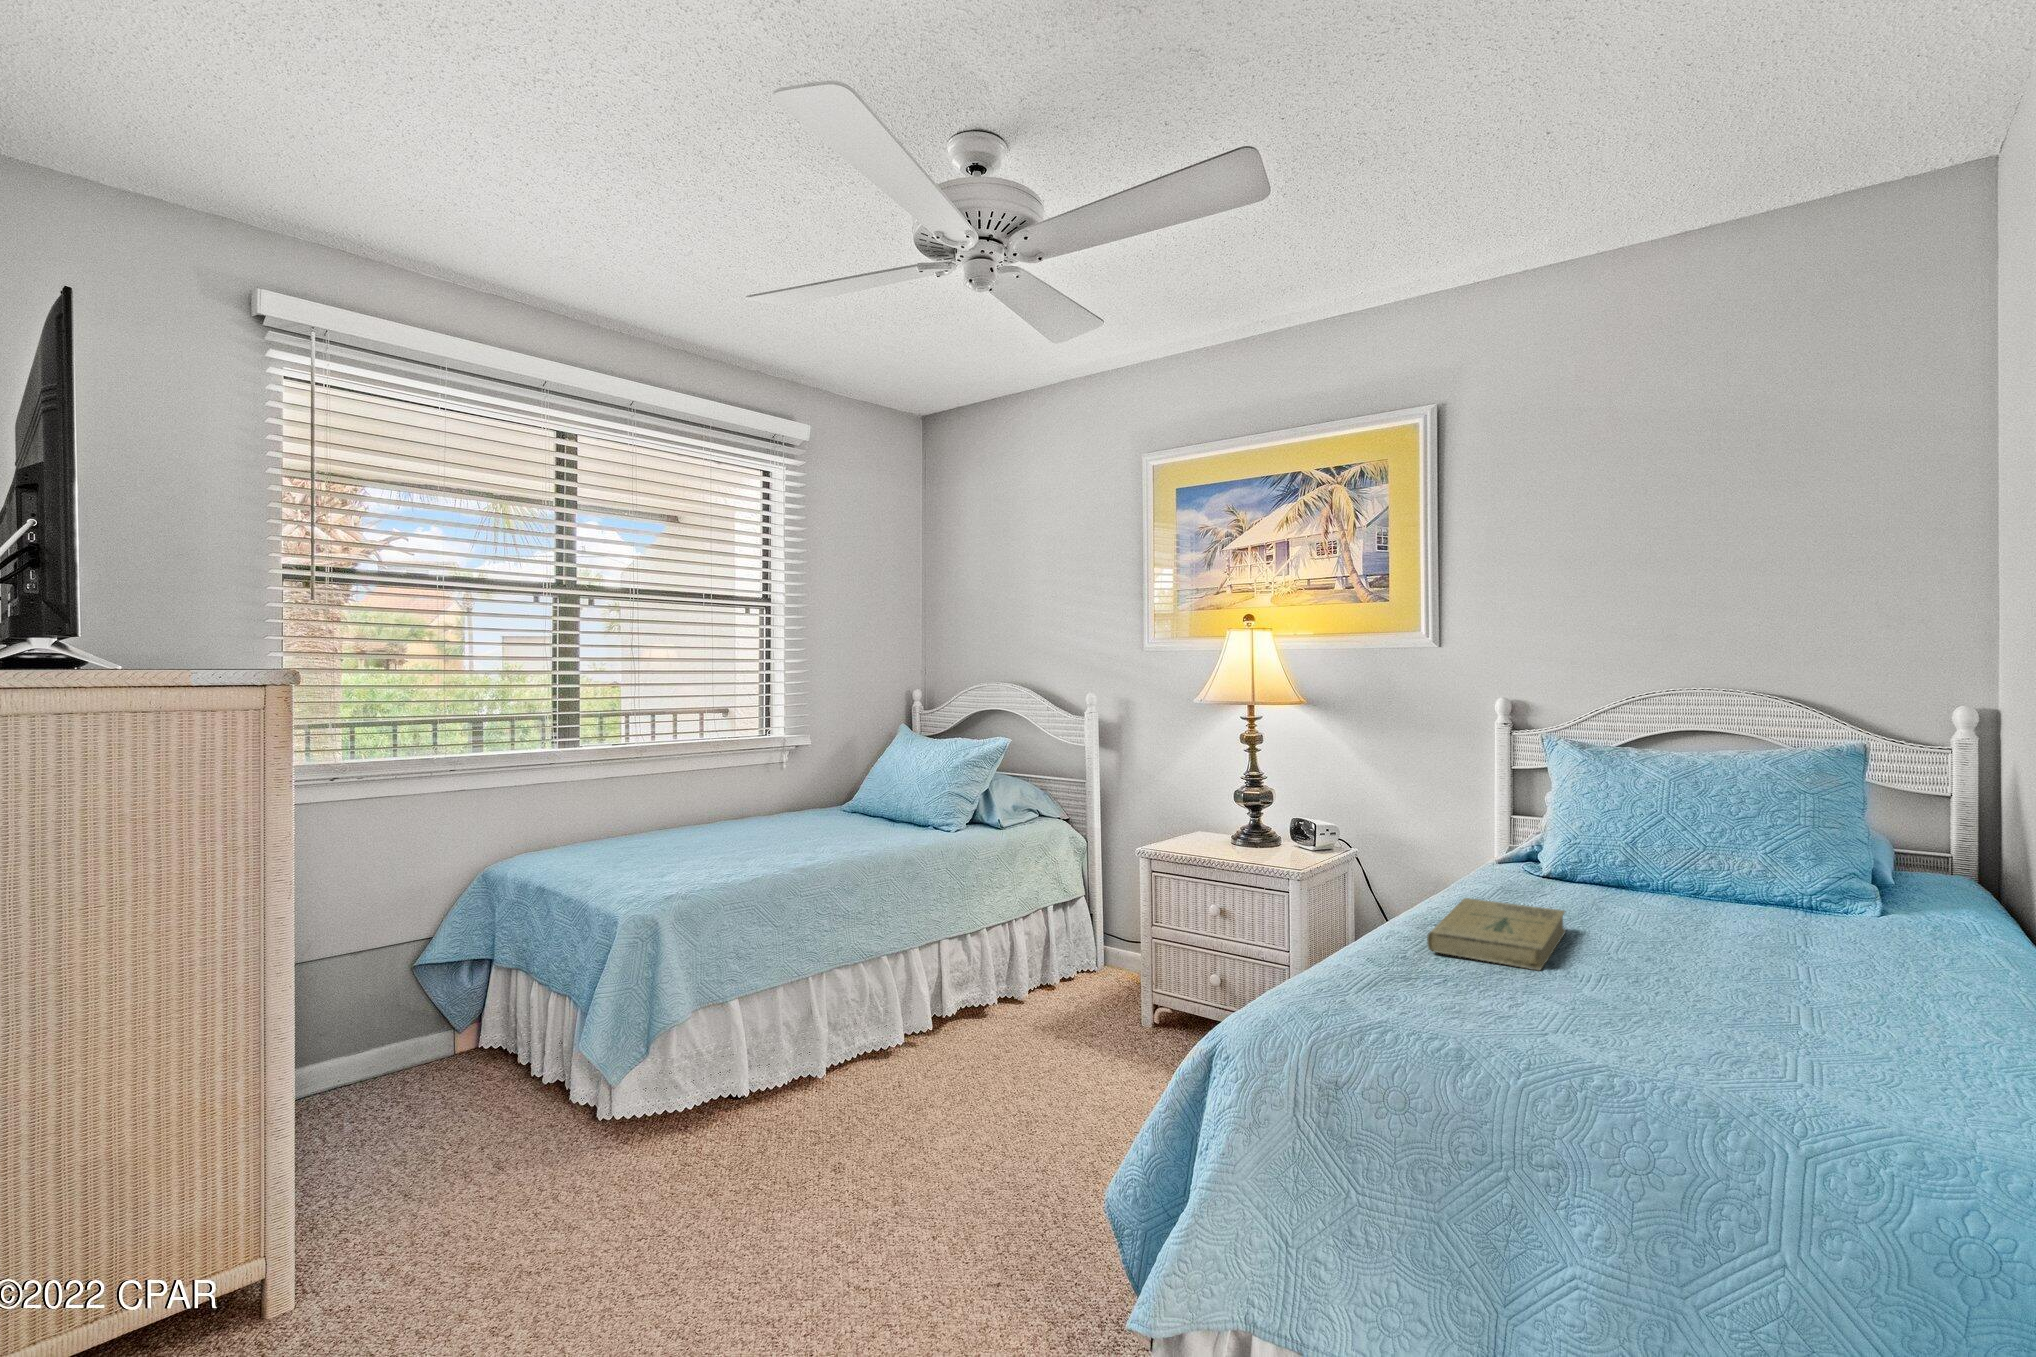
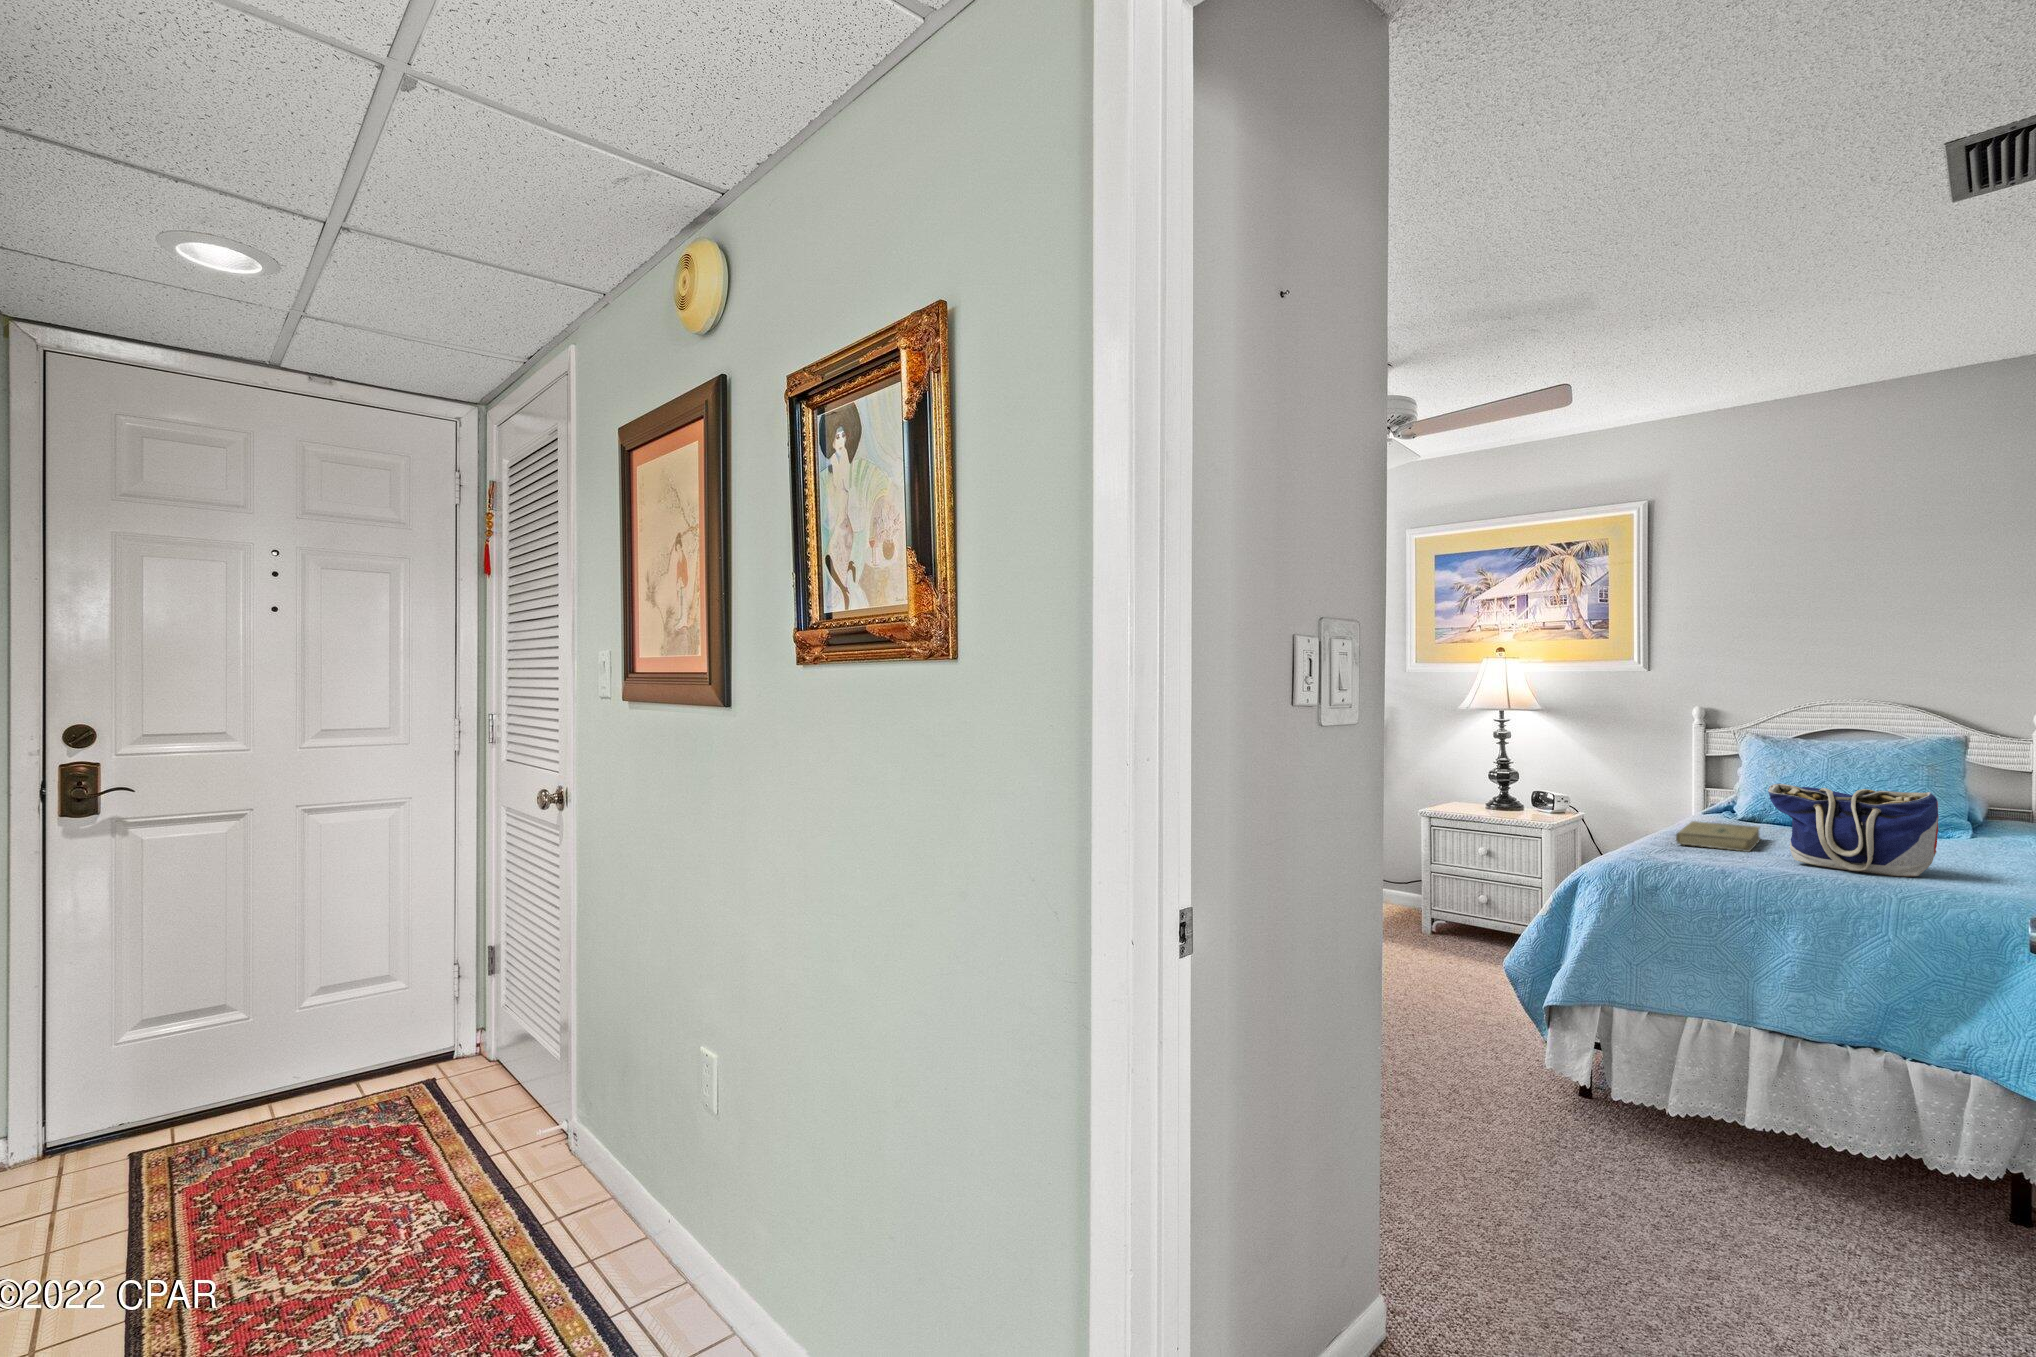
tote bag: none [1564,864,1865,1057] -> present [1768,783,1939,877]

